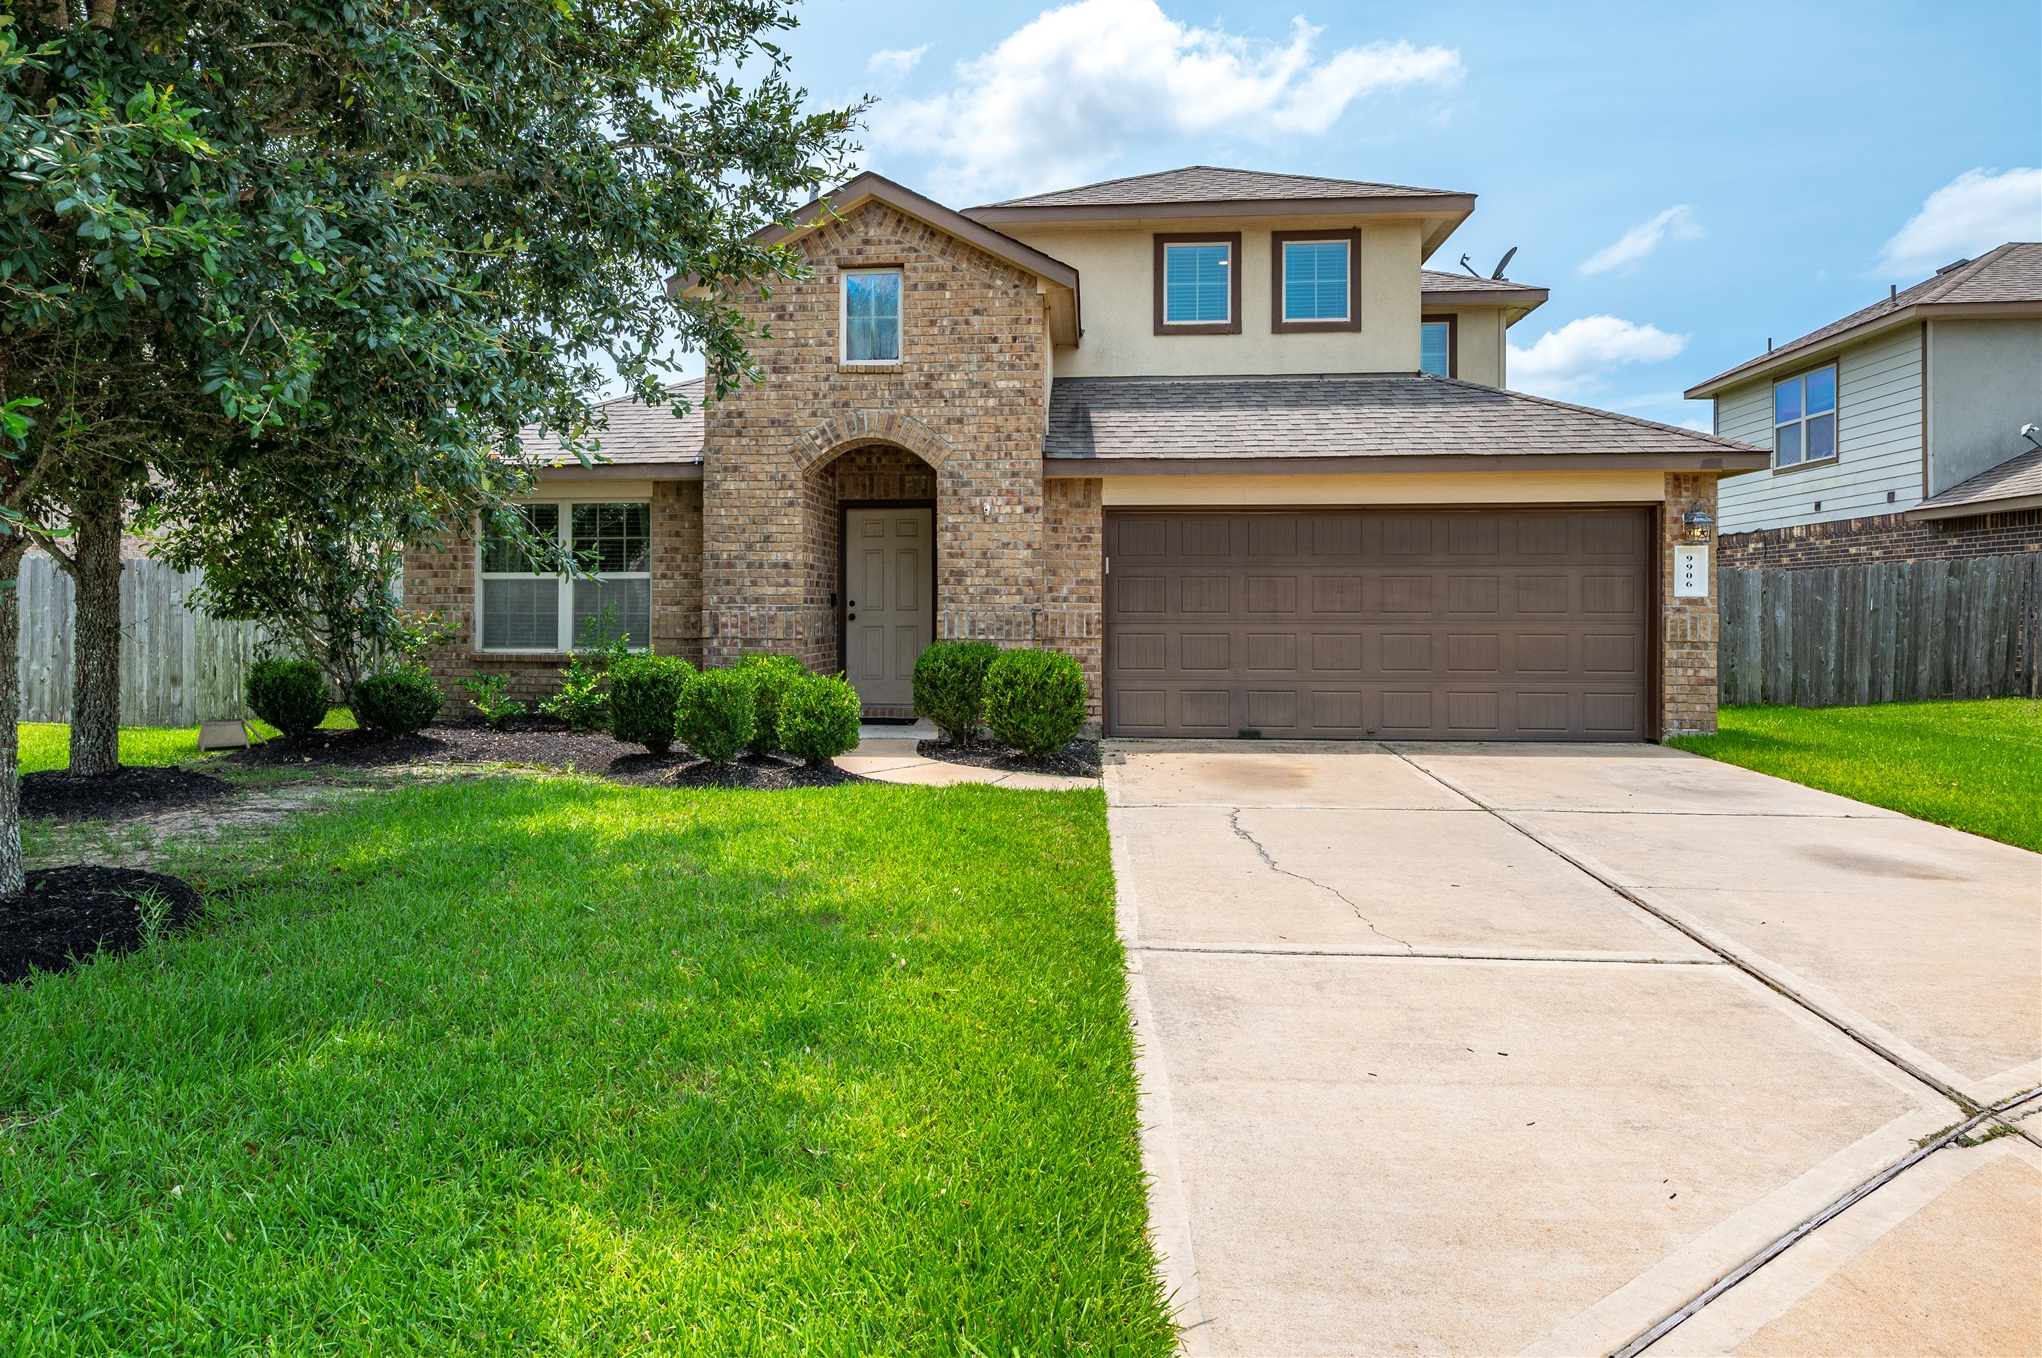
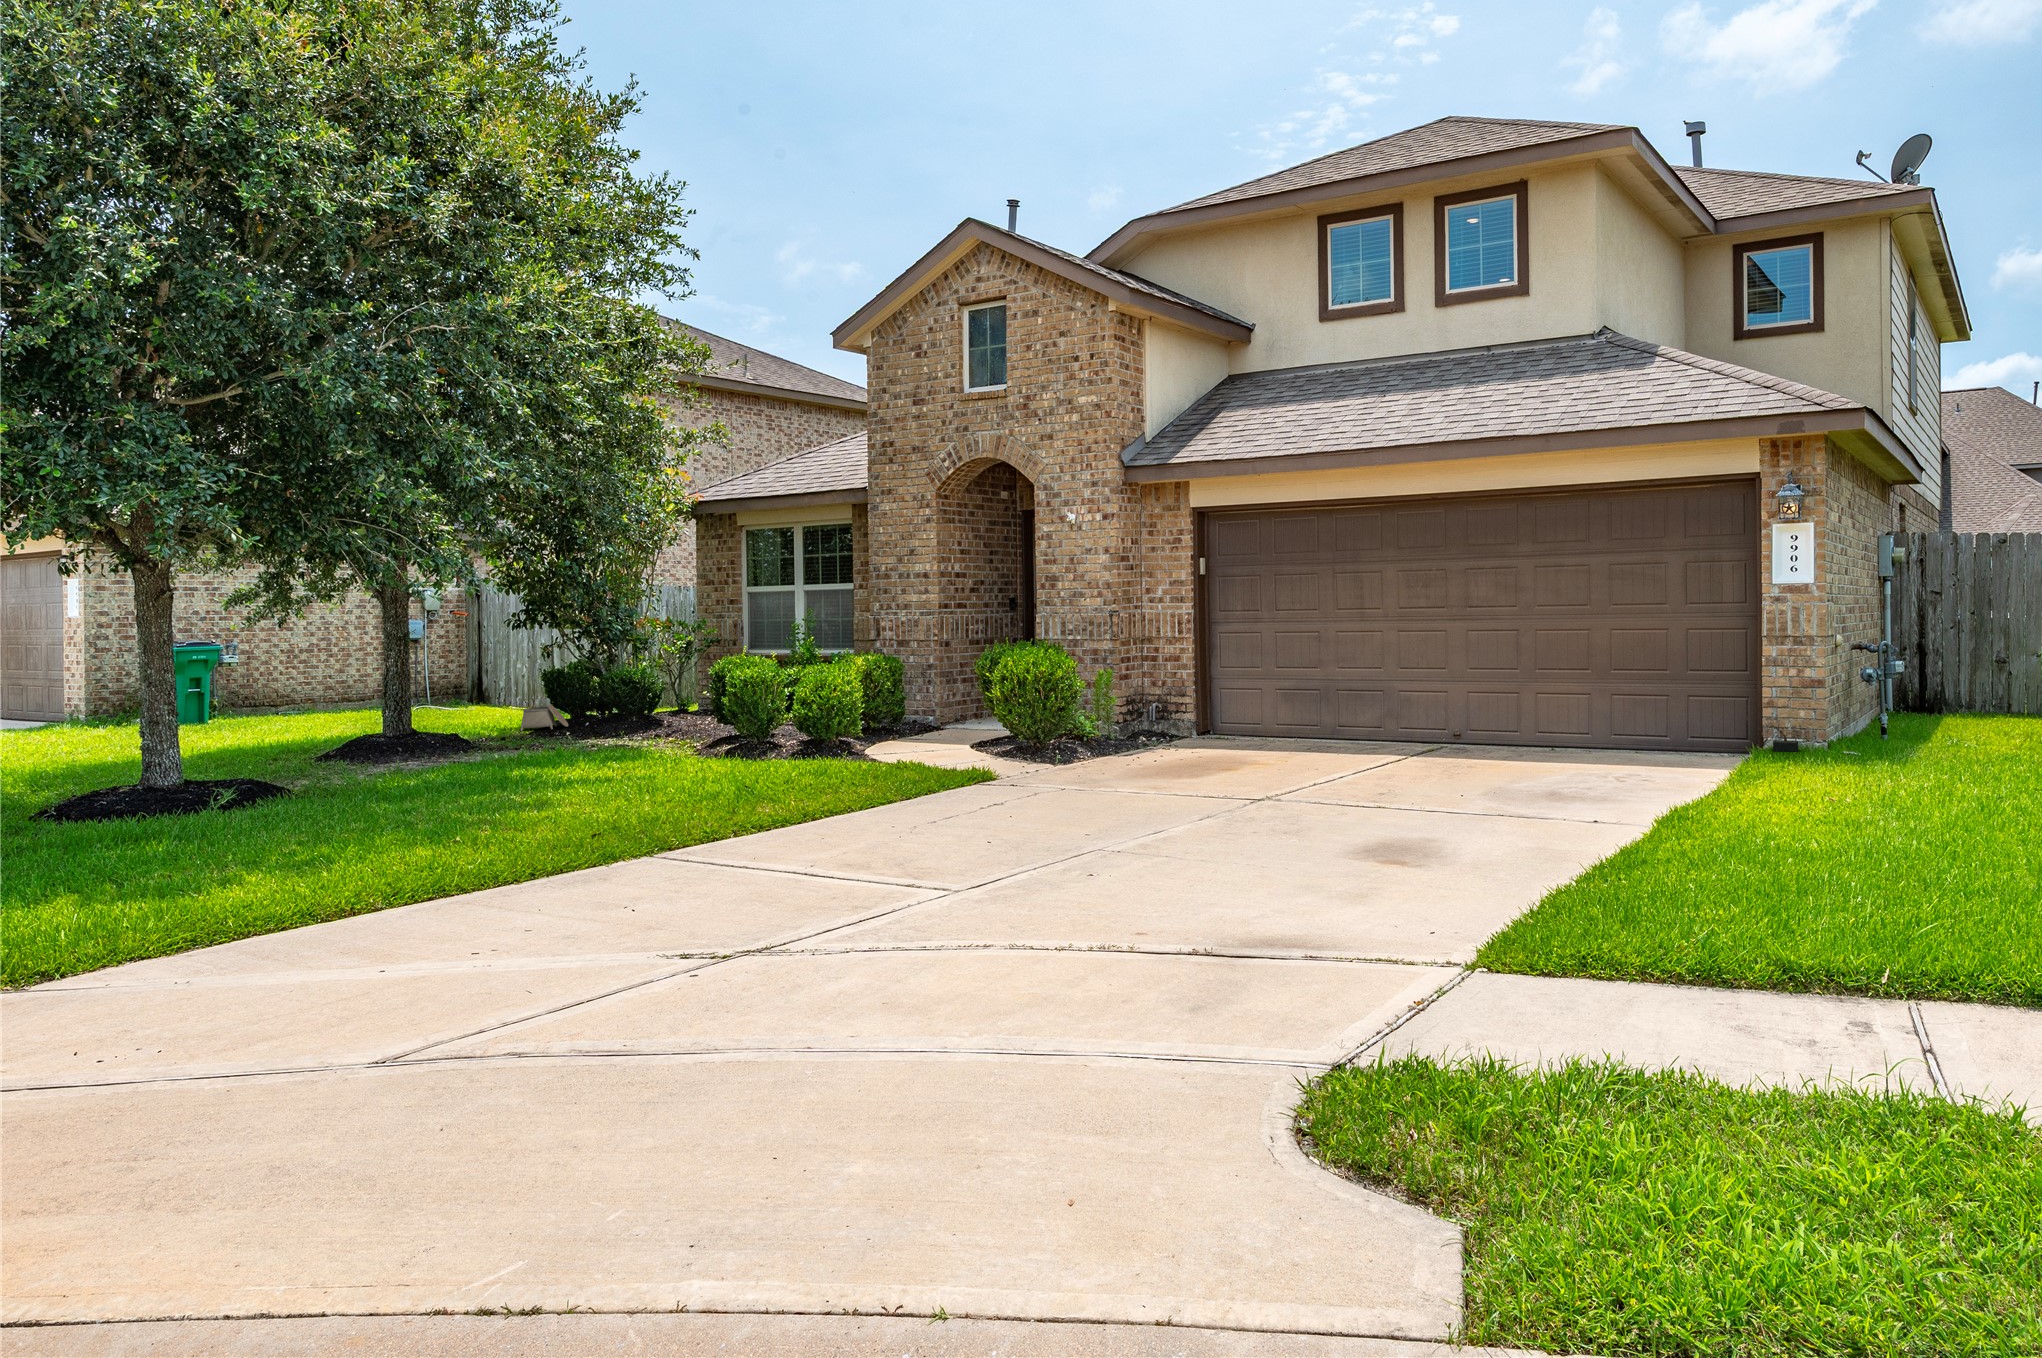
decorative plant: present [1232,711,1265,738] -> present [1762,717,1805,752]

